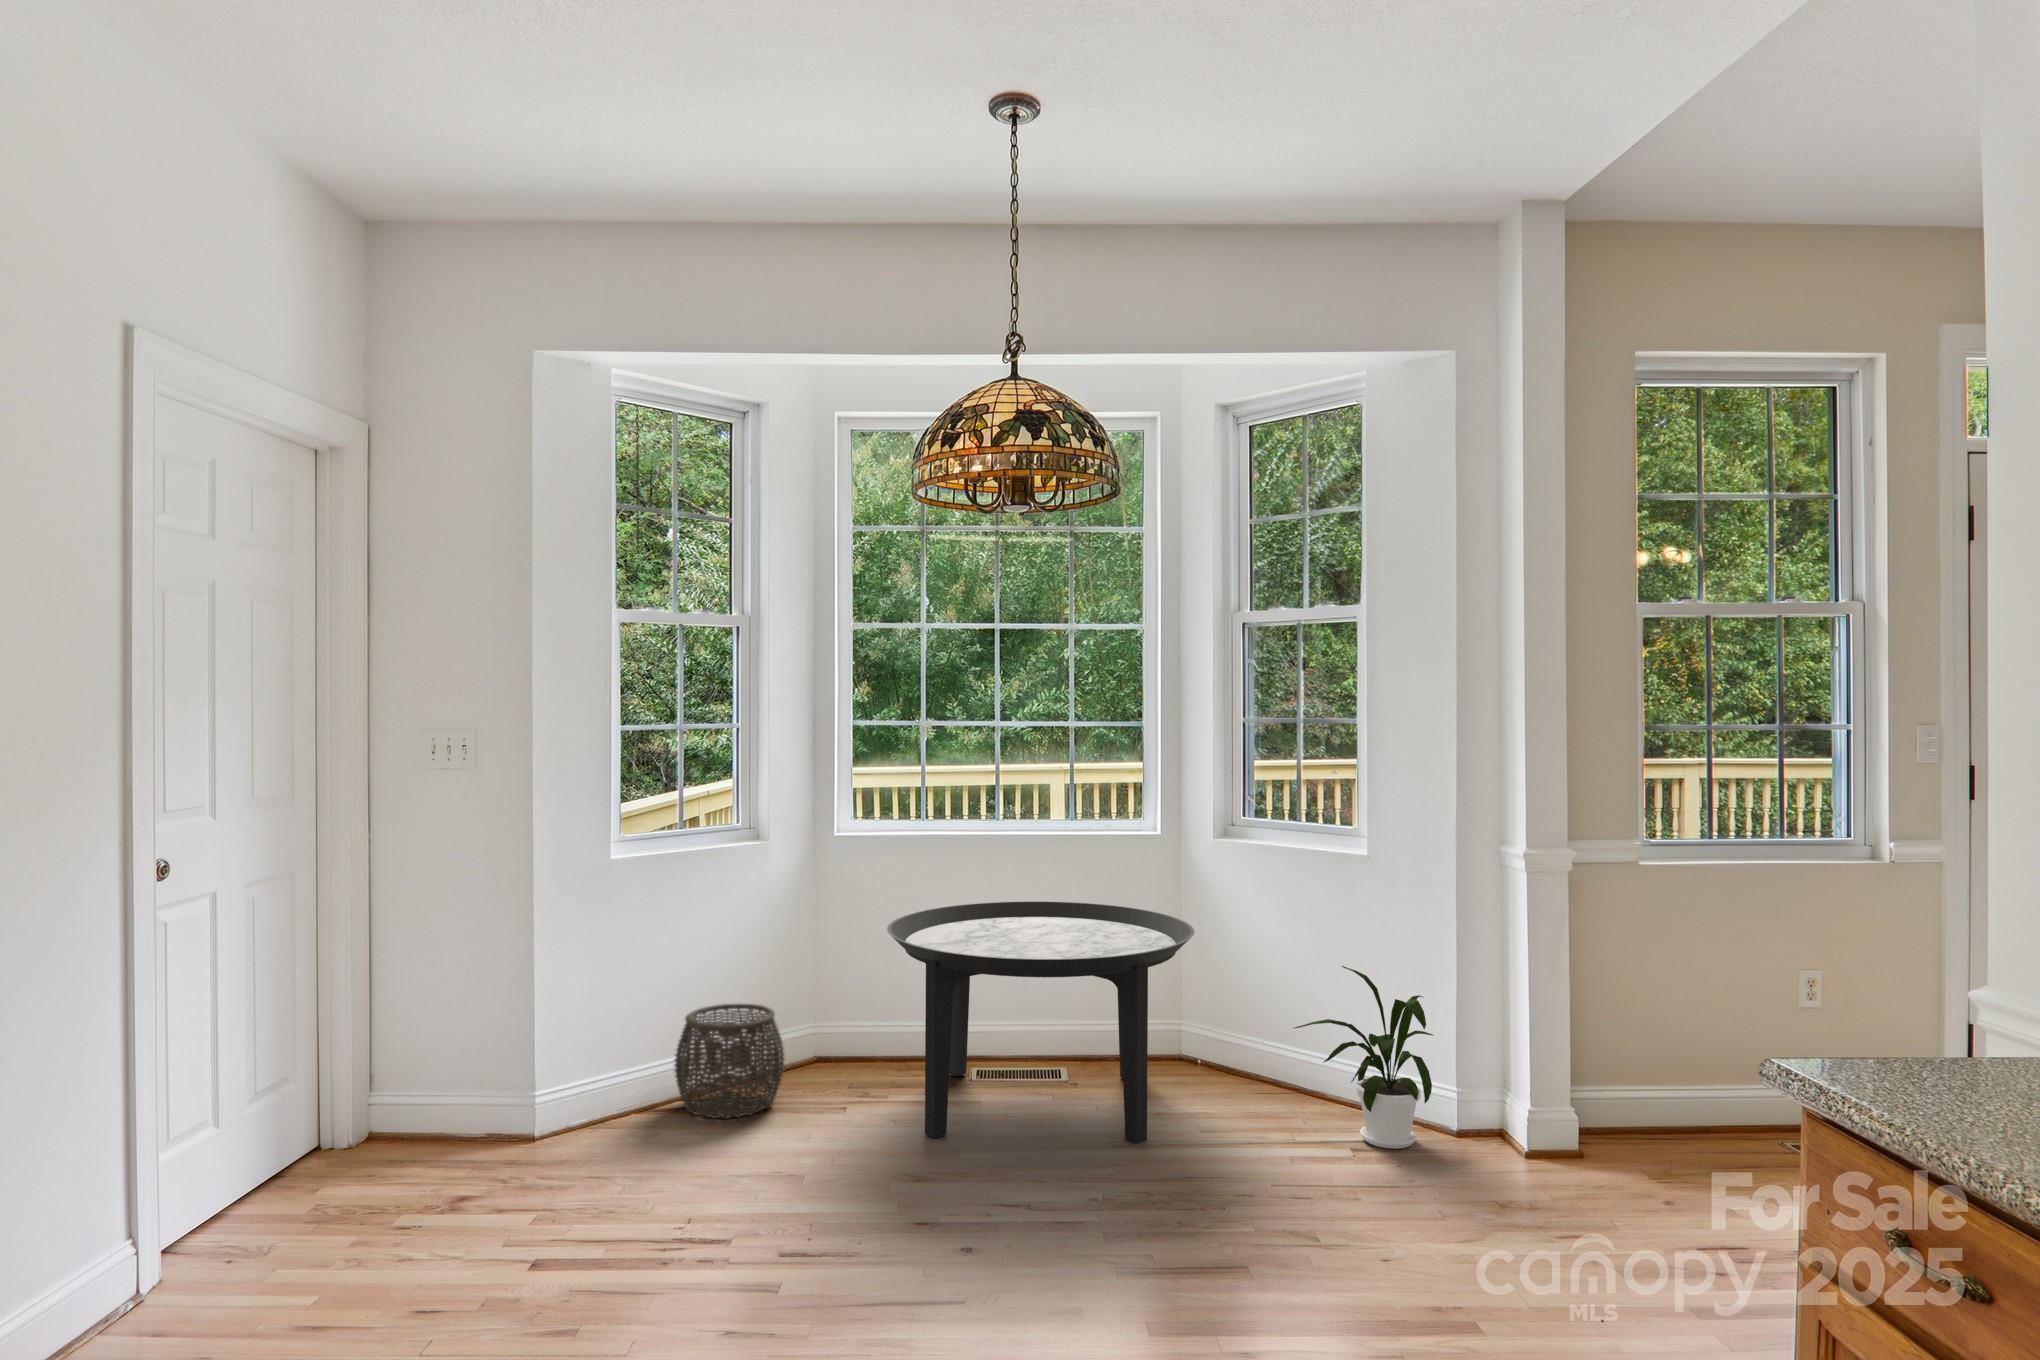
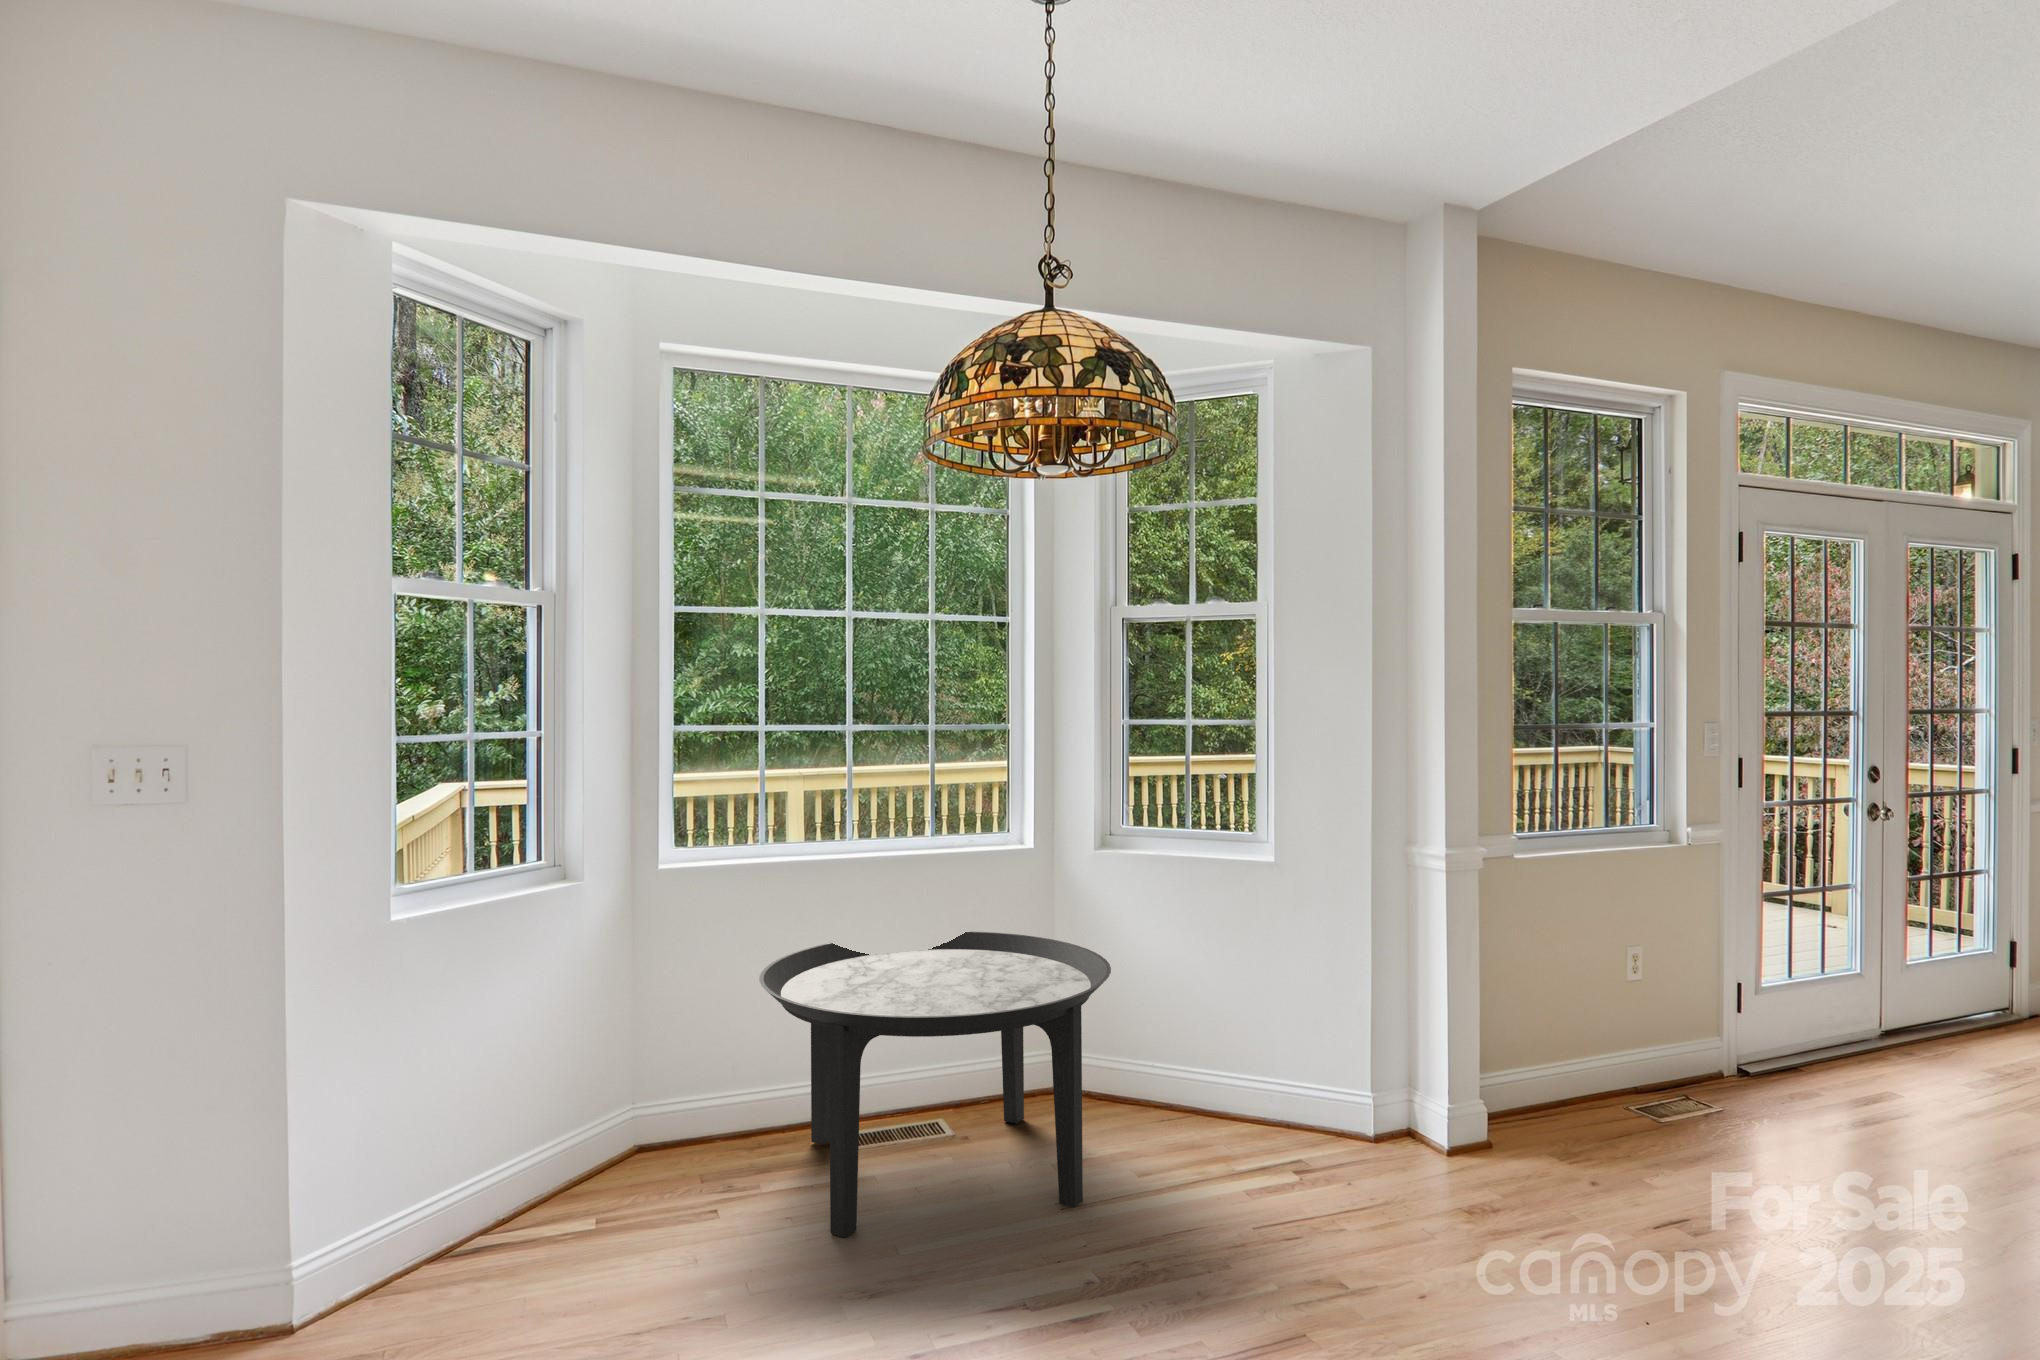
house plant: present [1294,966,1433,1149] -> none [1224,983,1368,1173]
woven basket: present [674,1004,785,1118] -> none [484,1094,633,1254]

